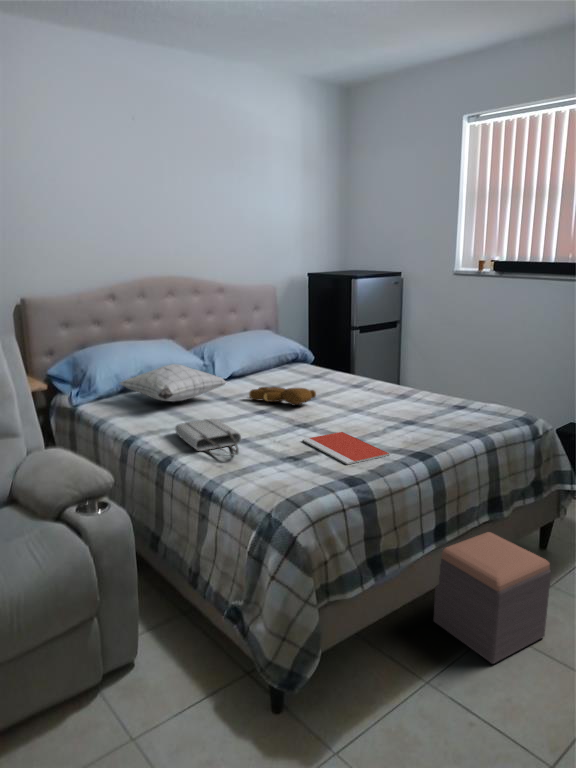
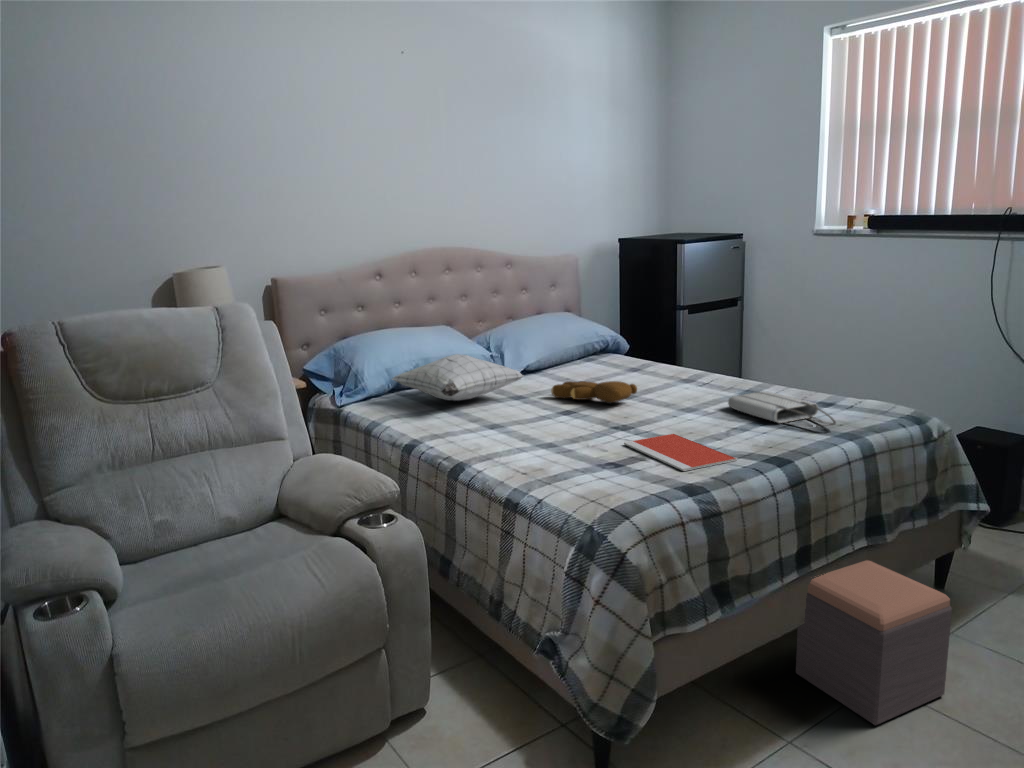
tote bag: present [176,419,241,456] -> present [728,392,836,425]

